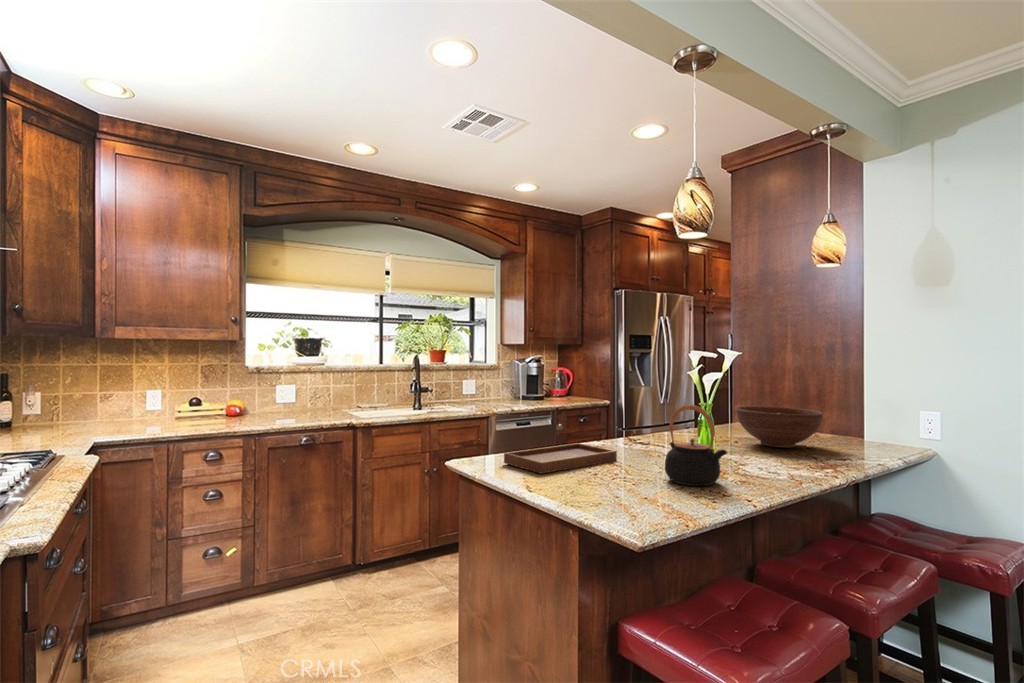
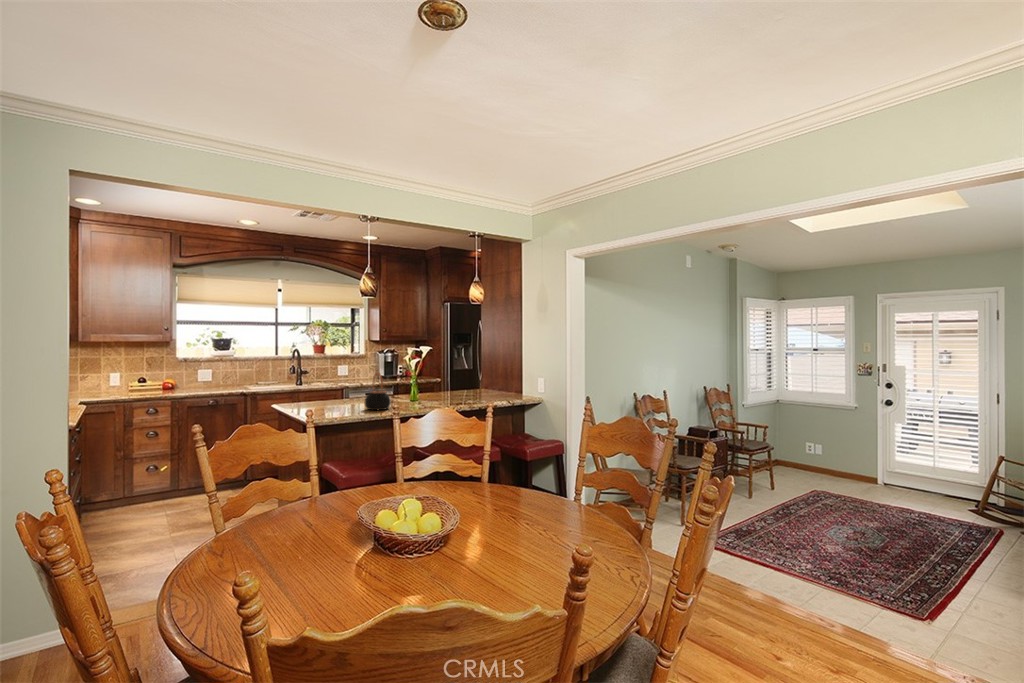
fruit bowl: present [736,406,823,448] -> none [450,377,493,398]
tray: present [504,425,617,474] -> none [299,385,364,408]

